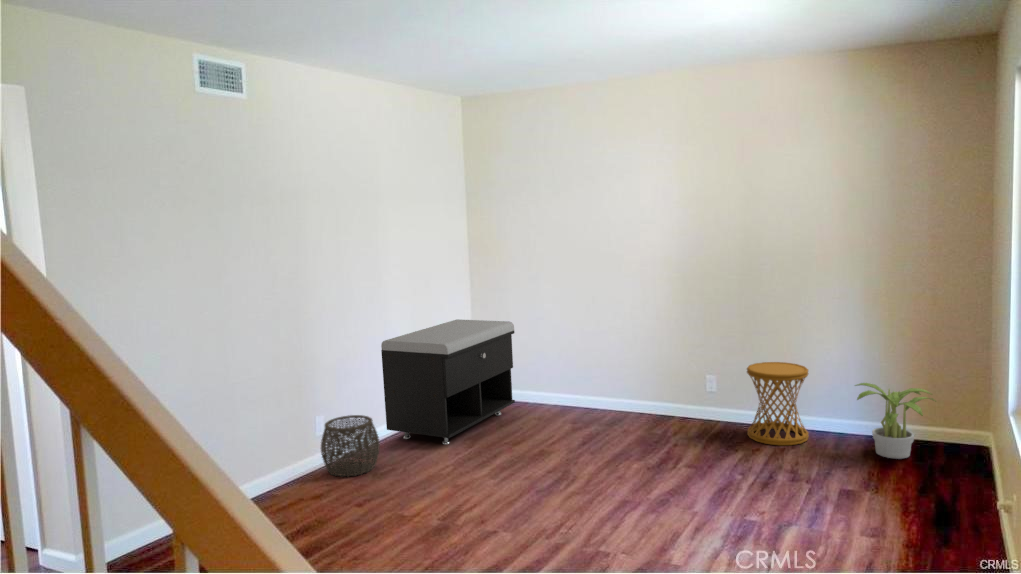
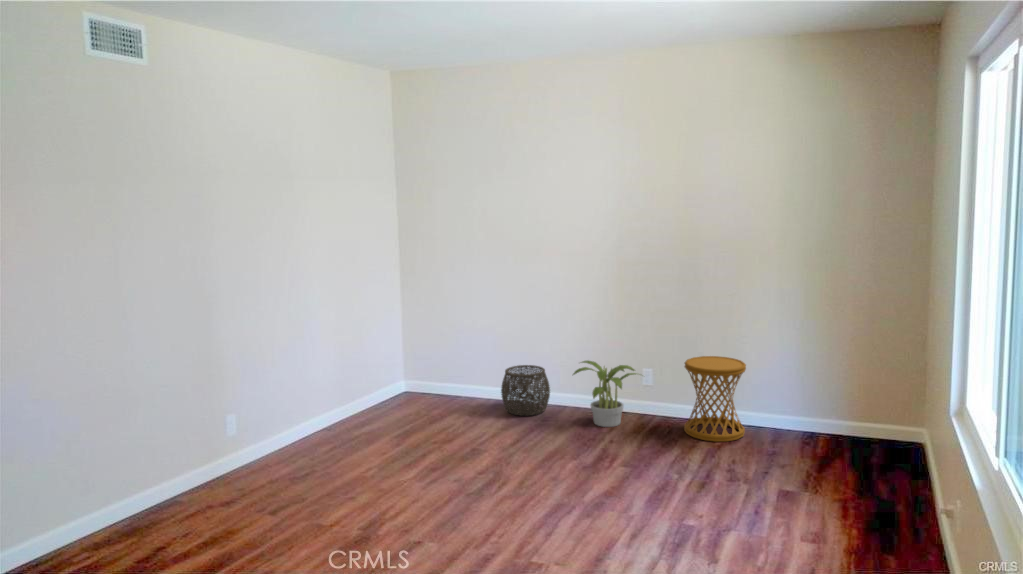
storage bench: present [381,319,515,445] -> none [305,310,448,443]
potted plant: present [855,383,935,459] -> present [573,361,636,427]
woven basket: present [321,415,380,477] -> present [501,365,550,416]

